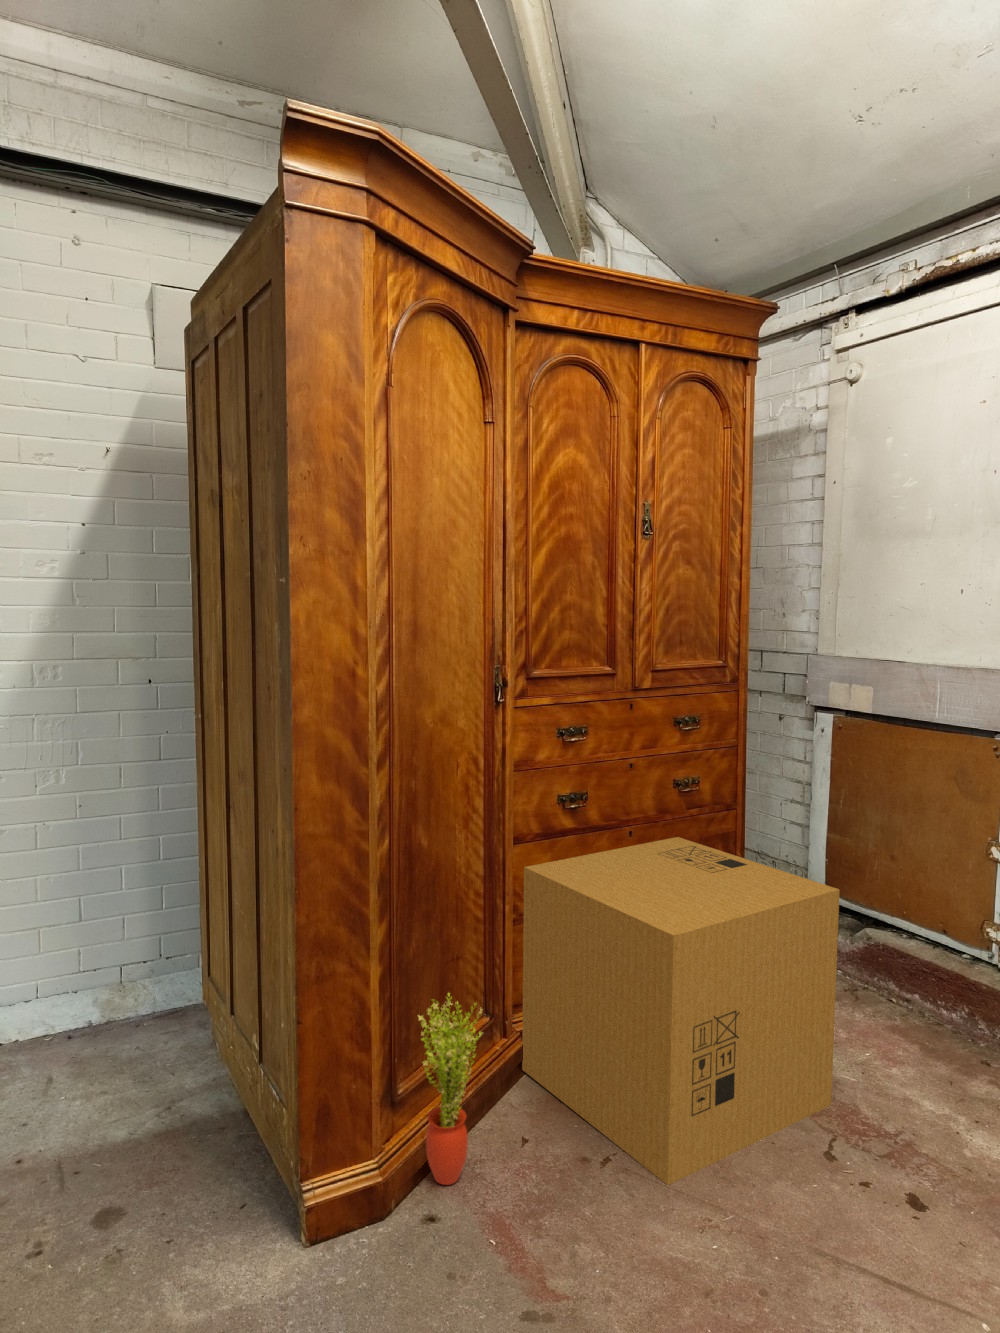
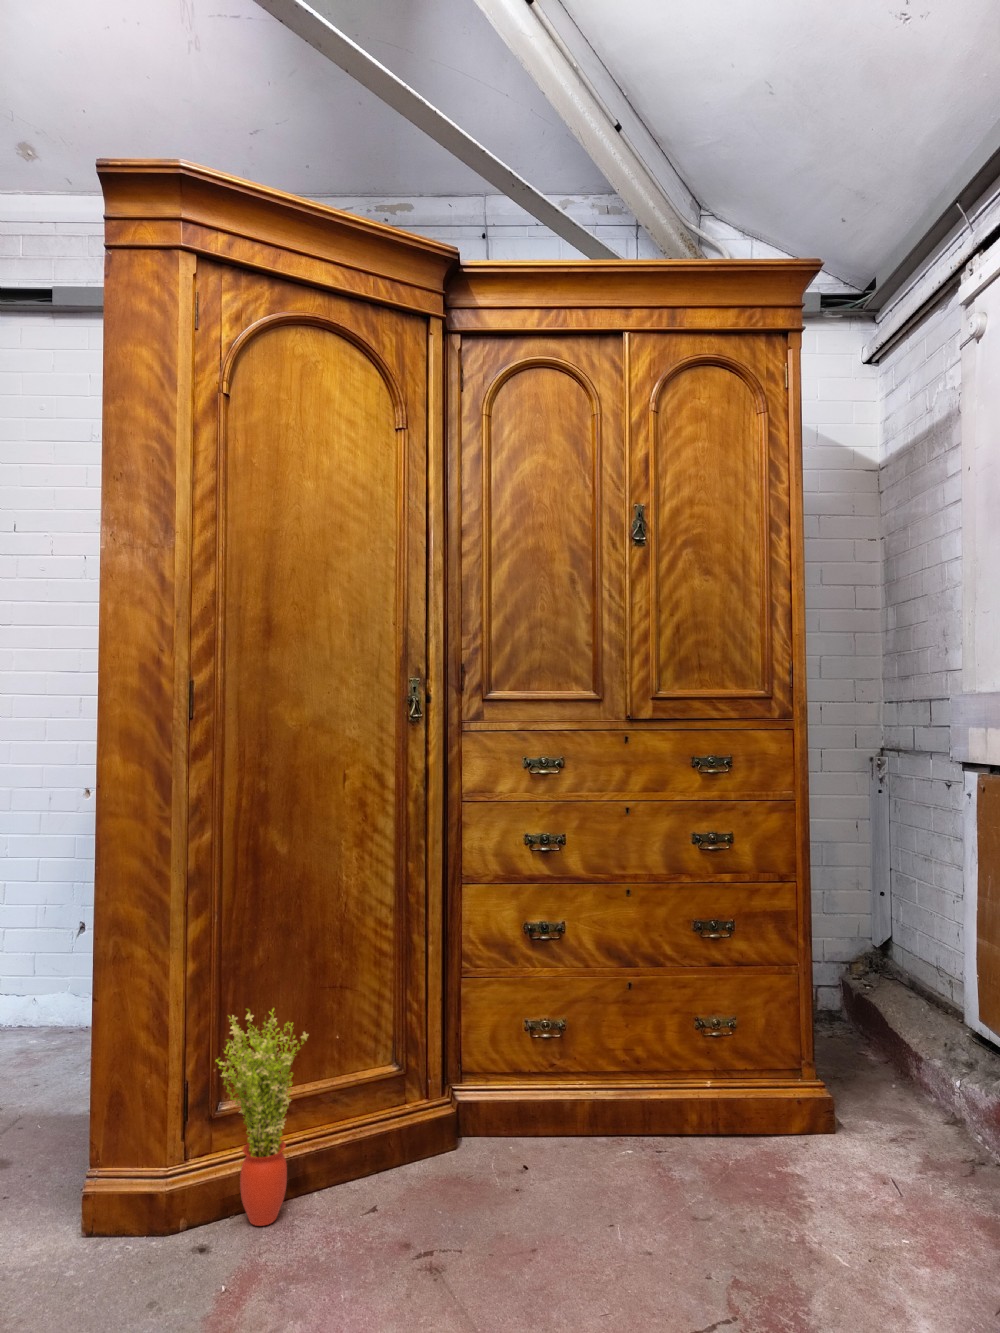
cardboard box: present [522,837,840,1185] -> none [453,903,776,1299]

